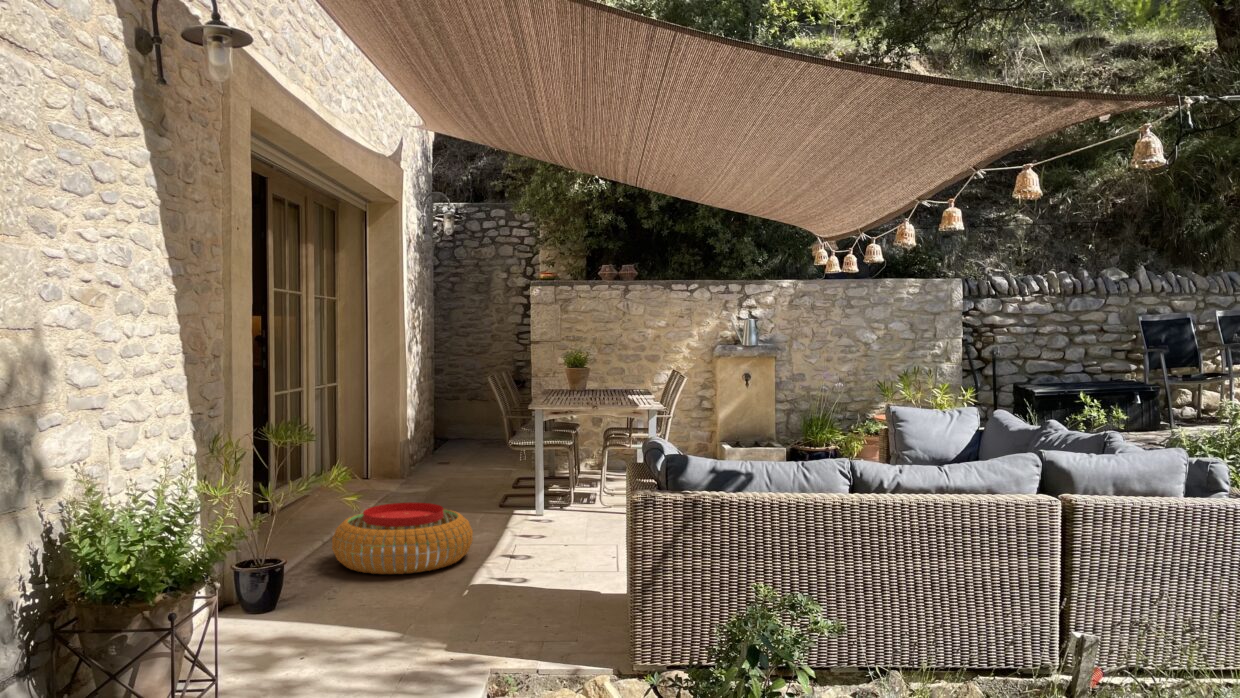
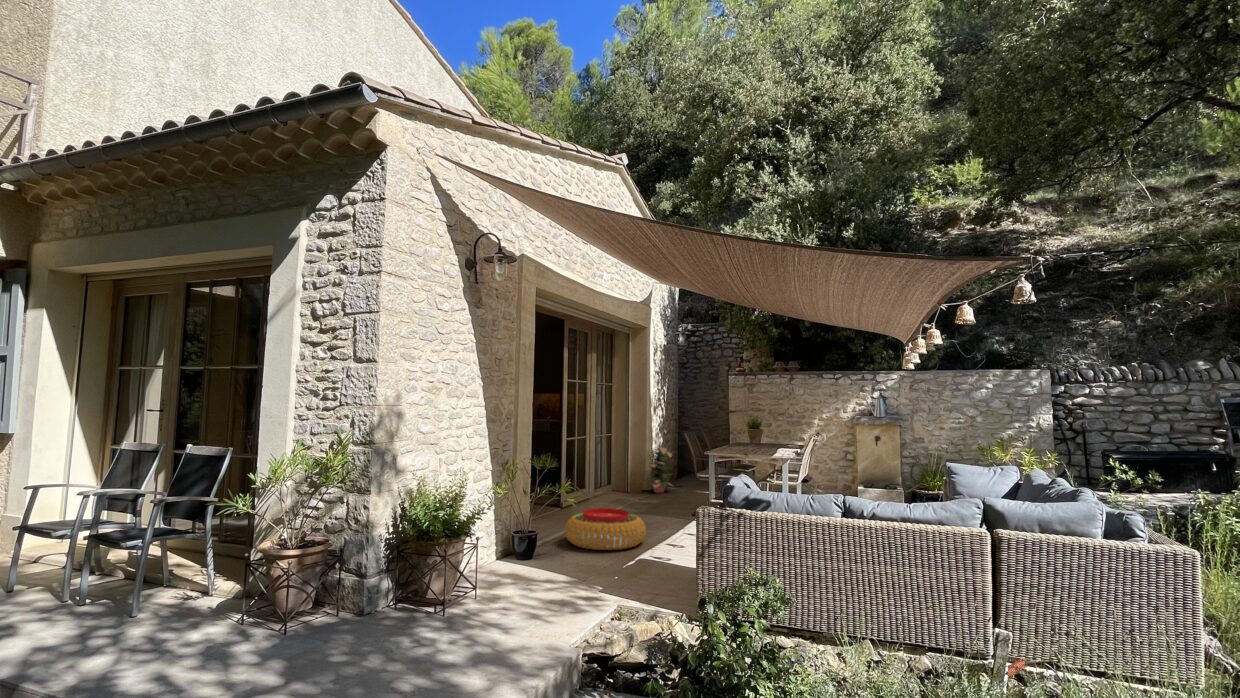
decorative plant: none [421,399,474,470] -> present [649,447,672,493]

